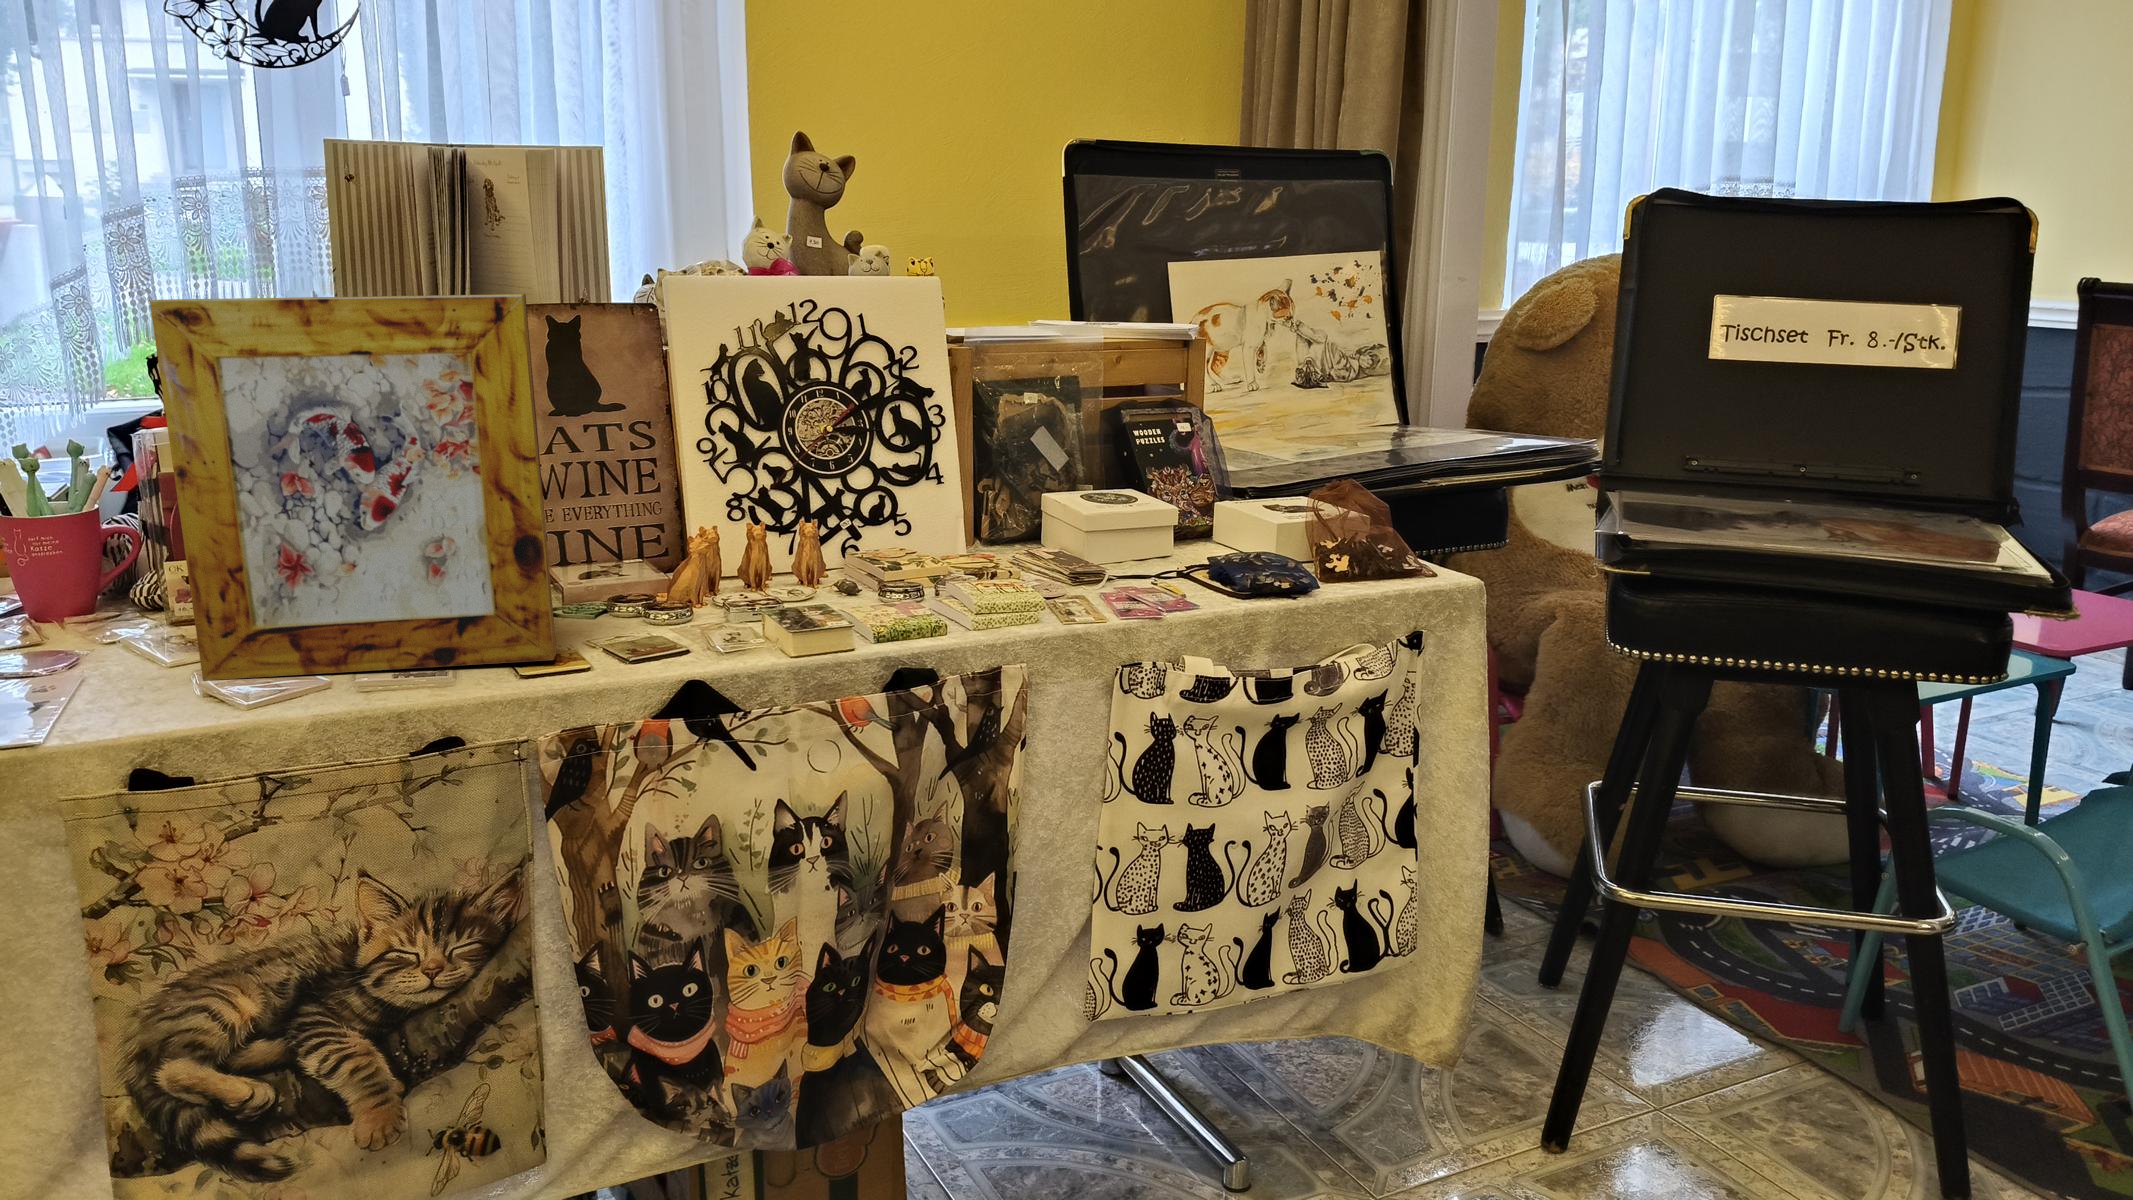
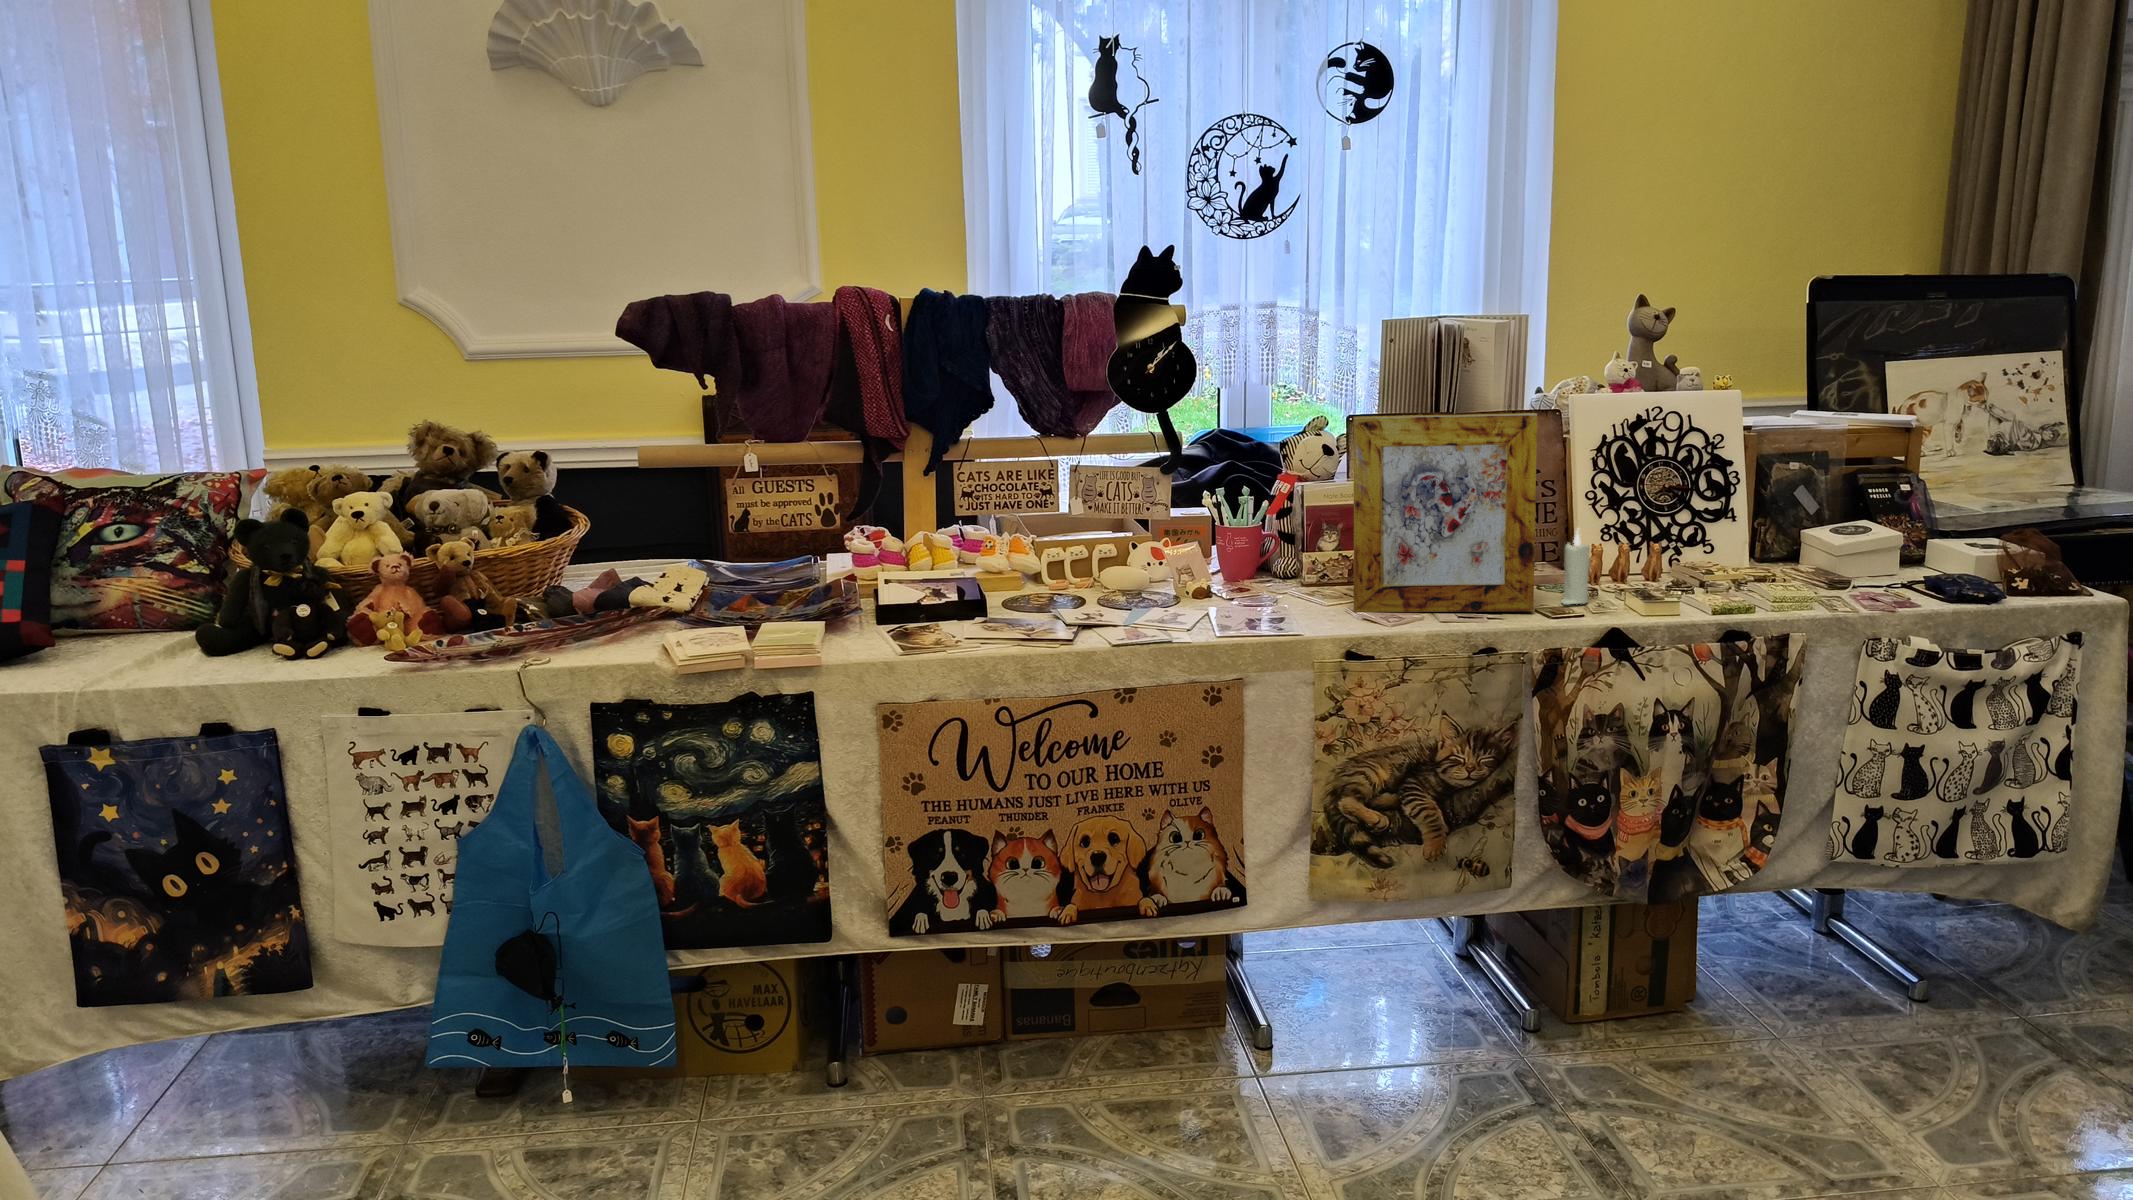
candle: none [621,503,672,641] -> present [1562,530,1590,604]

